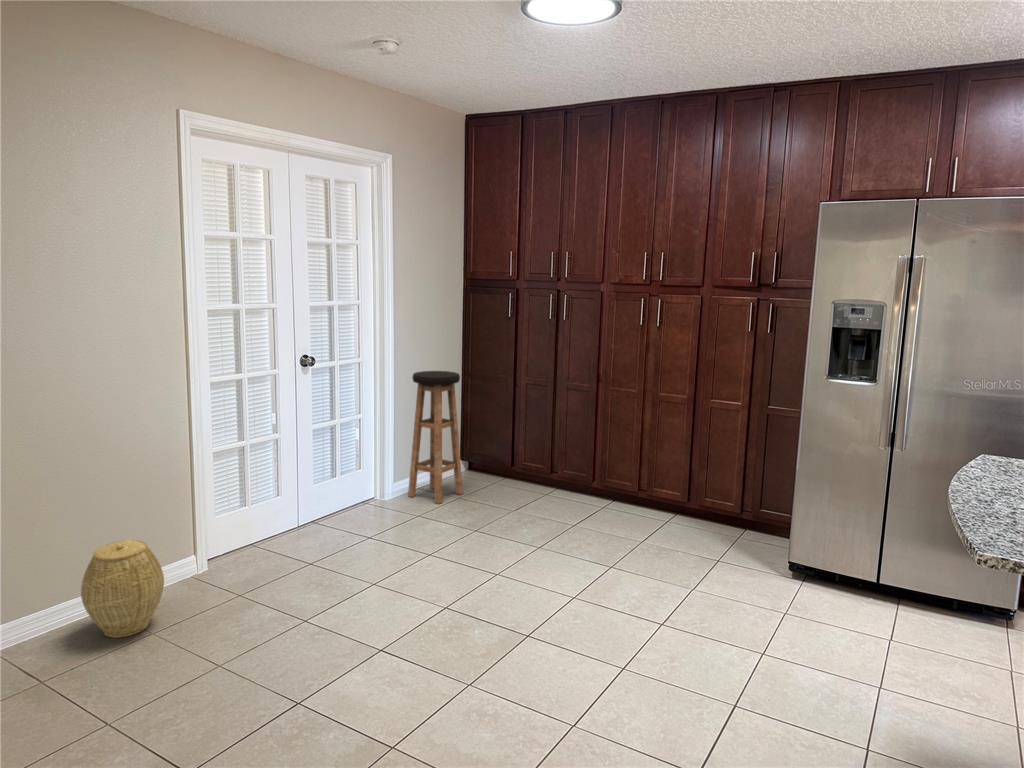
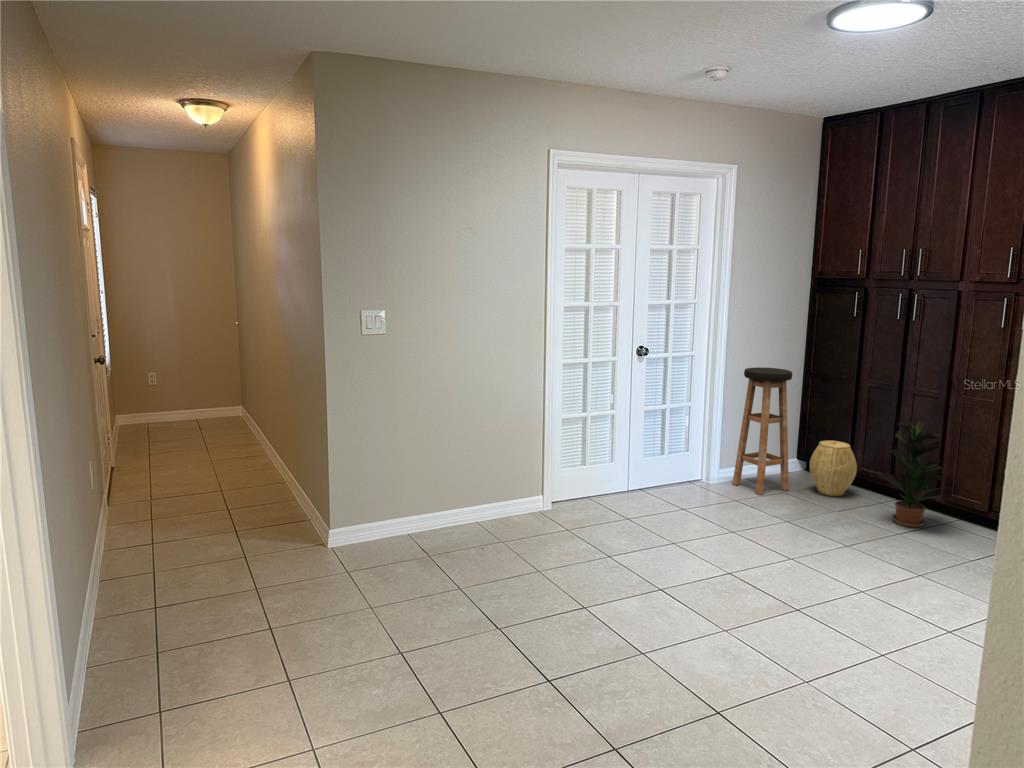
potted plant: none [546,412,605,512] -> present [877,421,948,527]
woven basket: present [81,540,164,638] -> present [810,440,857,496]

